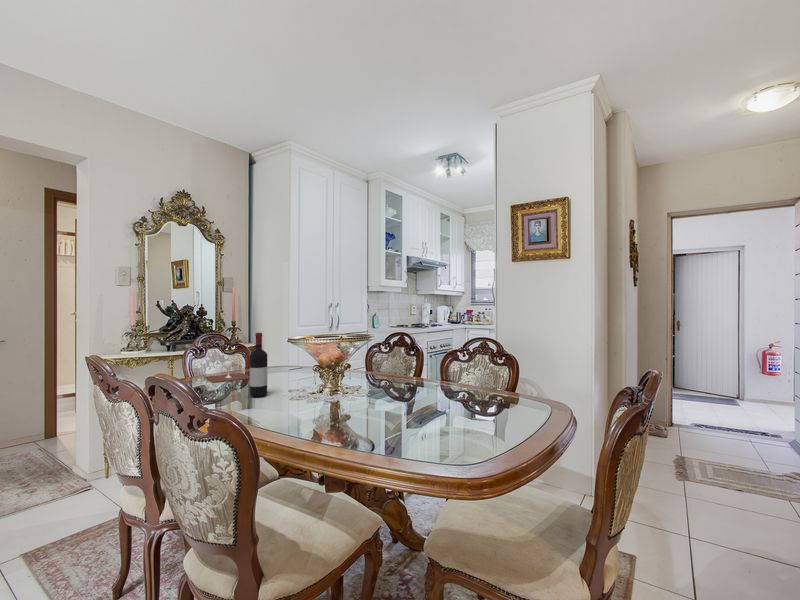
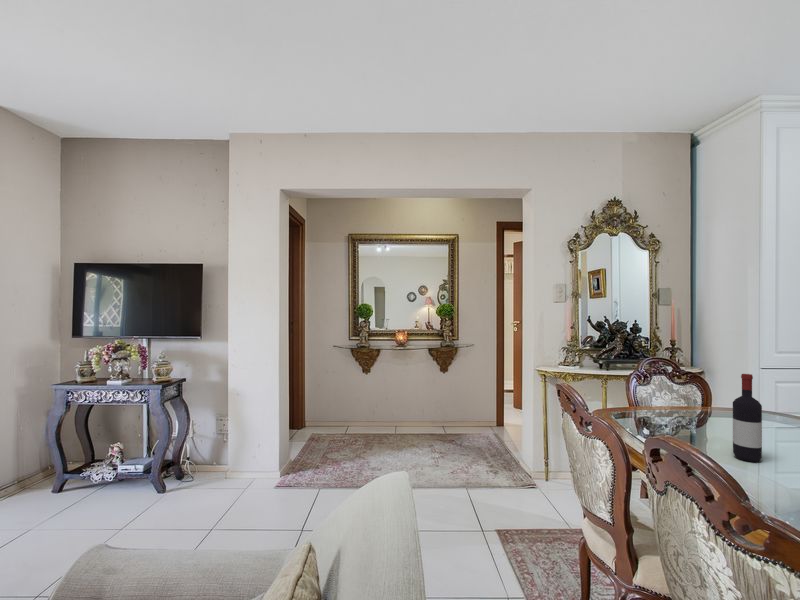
wine glass: present [206,360,250,382] -> none [652,395,721,424]

